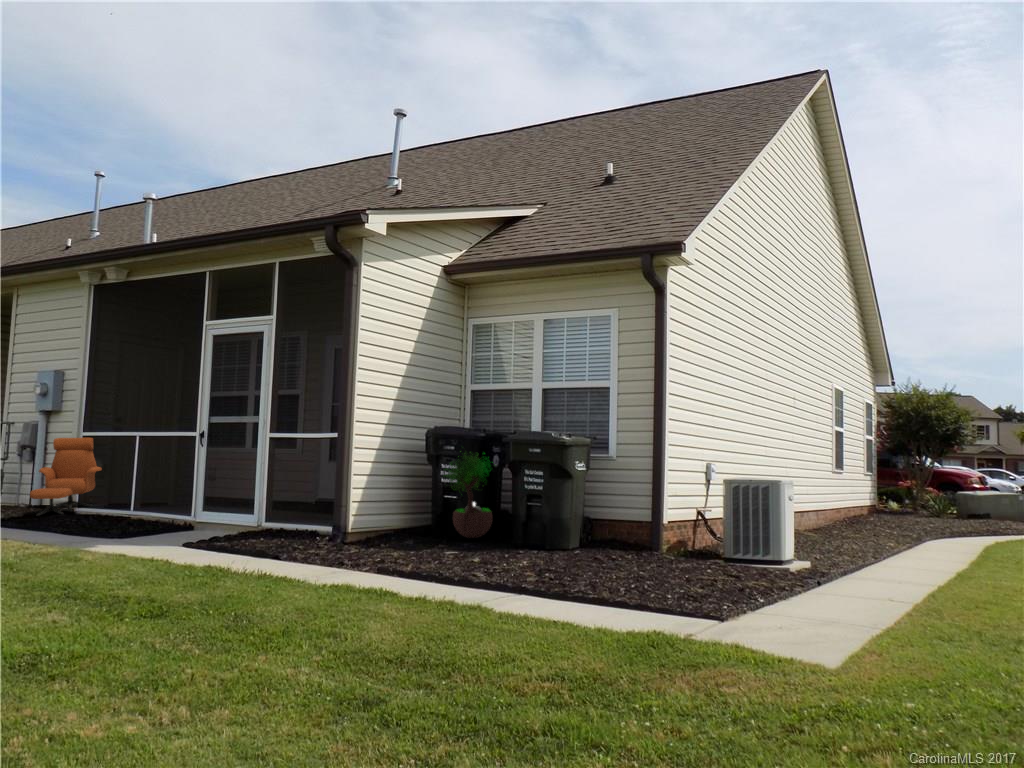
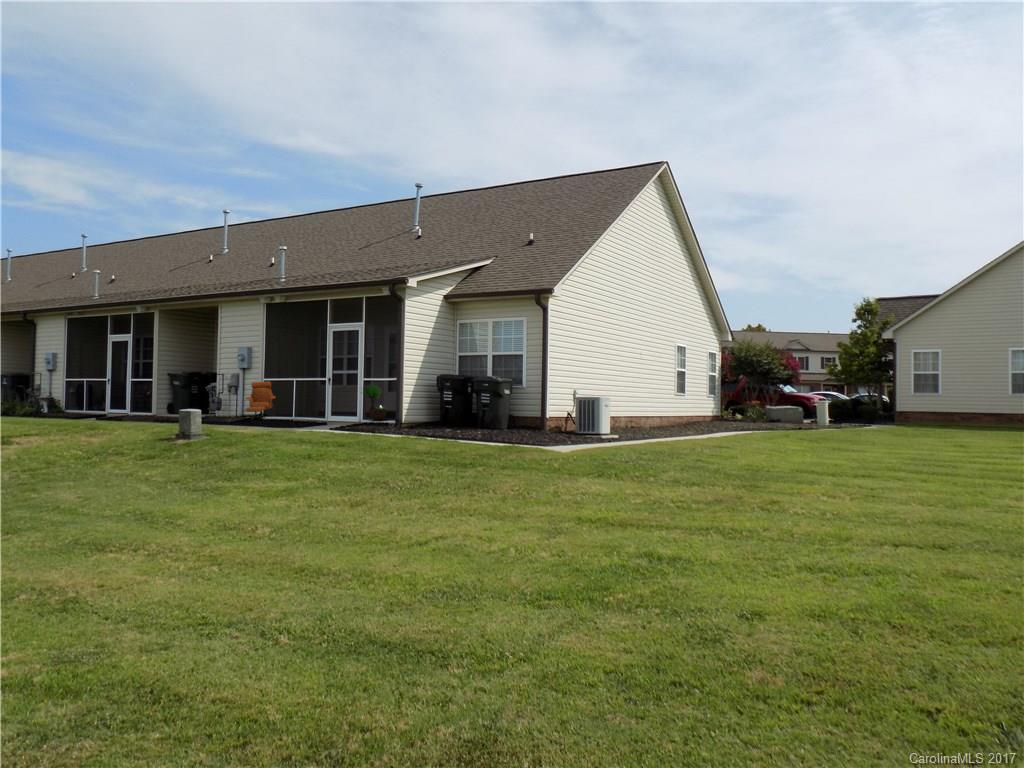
potted tree: present [444,451,492,538] -> present [363,385,386,420]

